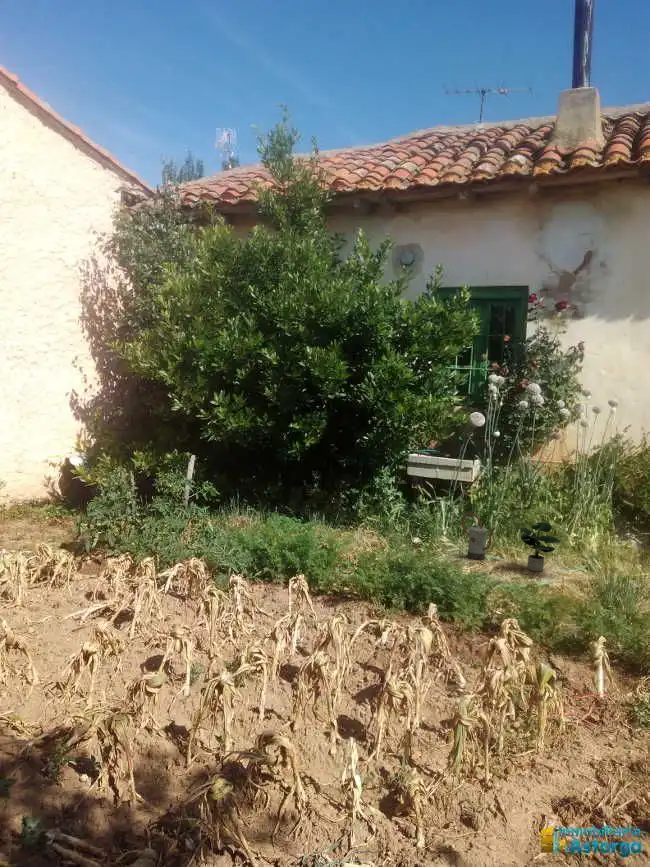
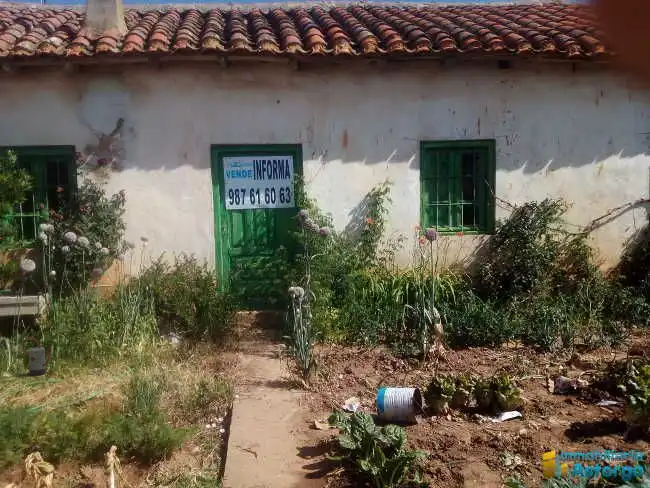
potted plant: present [517,522,562,572] -> none [69,334,106,374]

